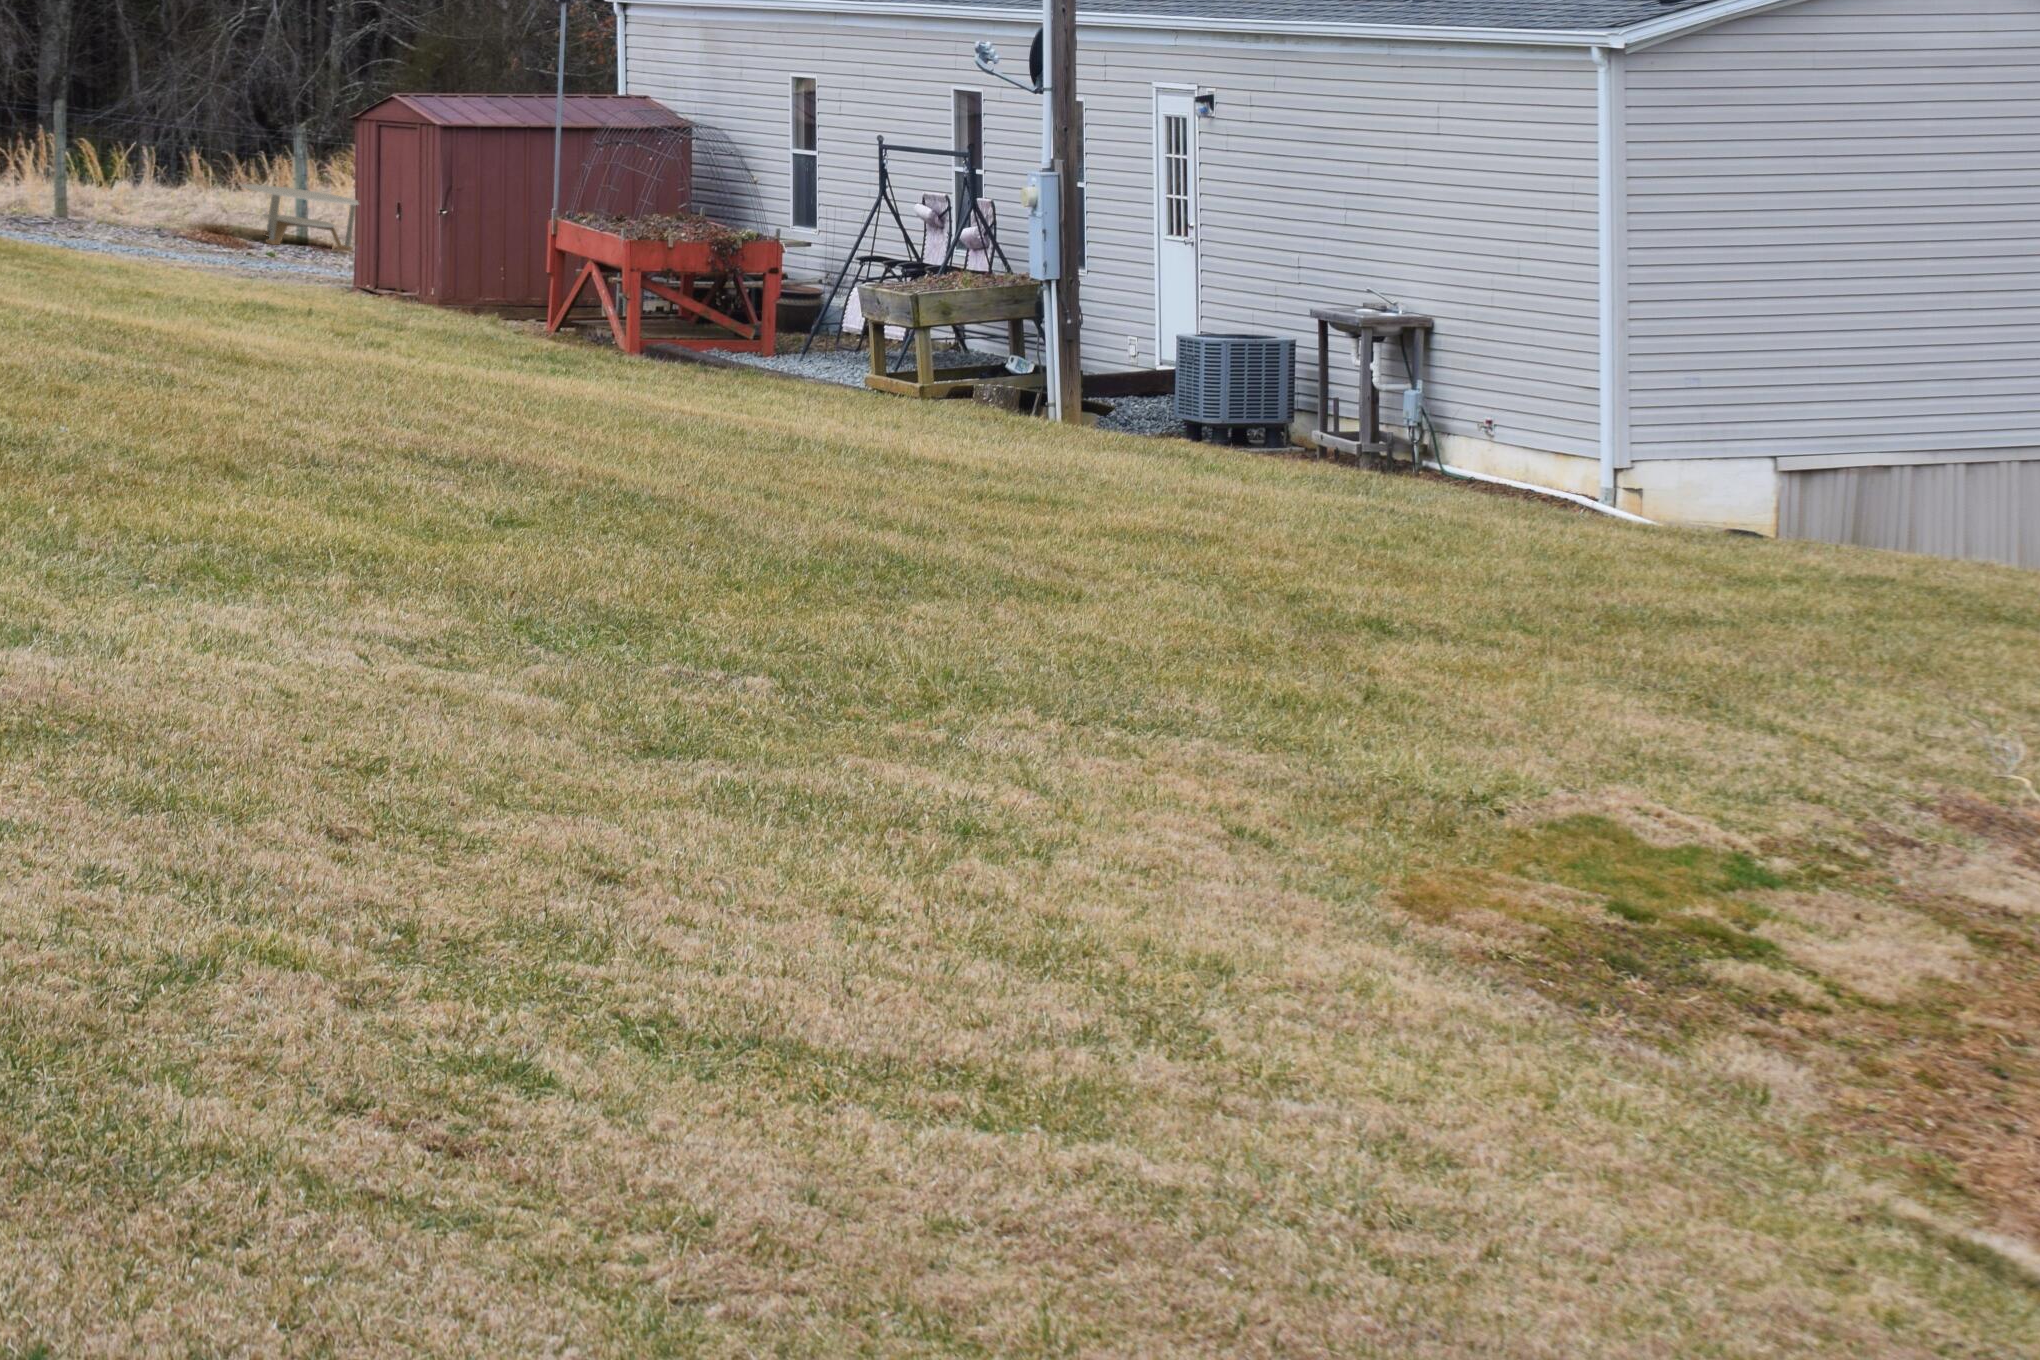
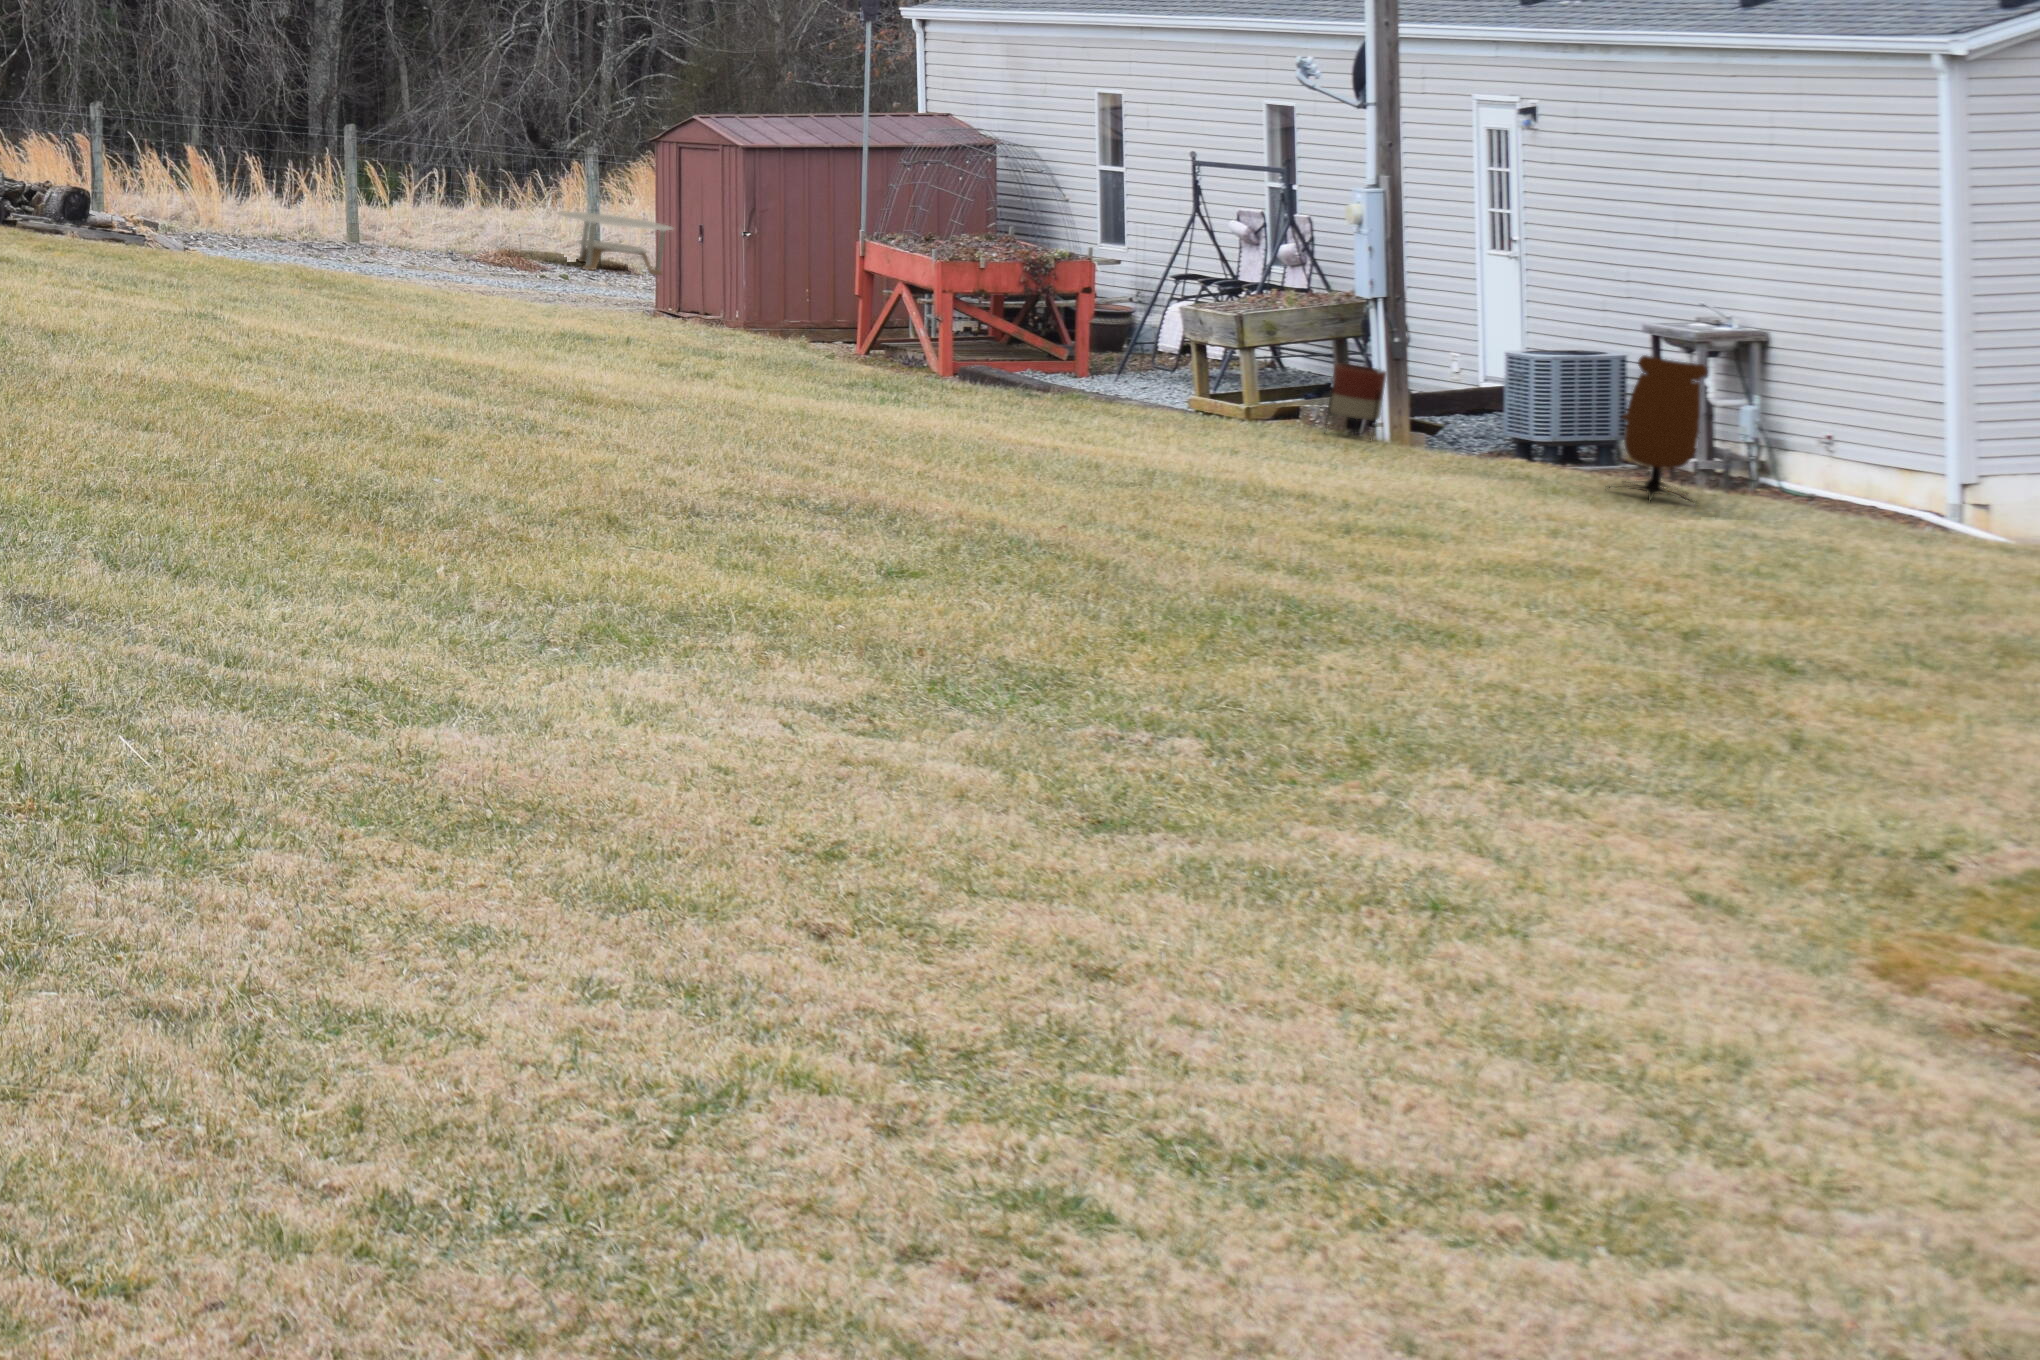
lounge chair: none [1270,338,1368,488] -> present [1606,355,1707,504]
planter: none [1000,345,1062,424] -> present [1327,364,1386,423]

